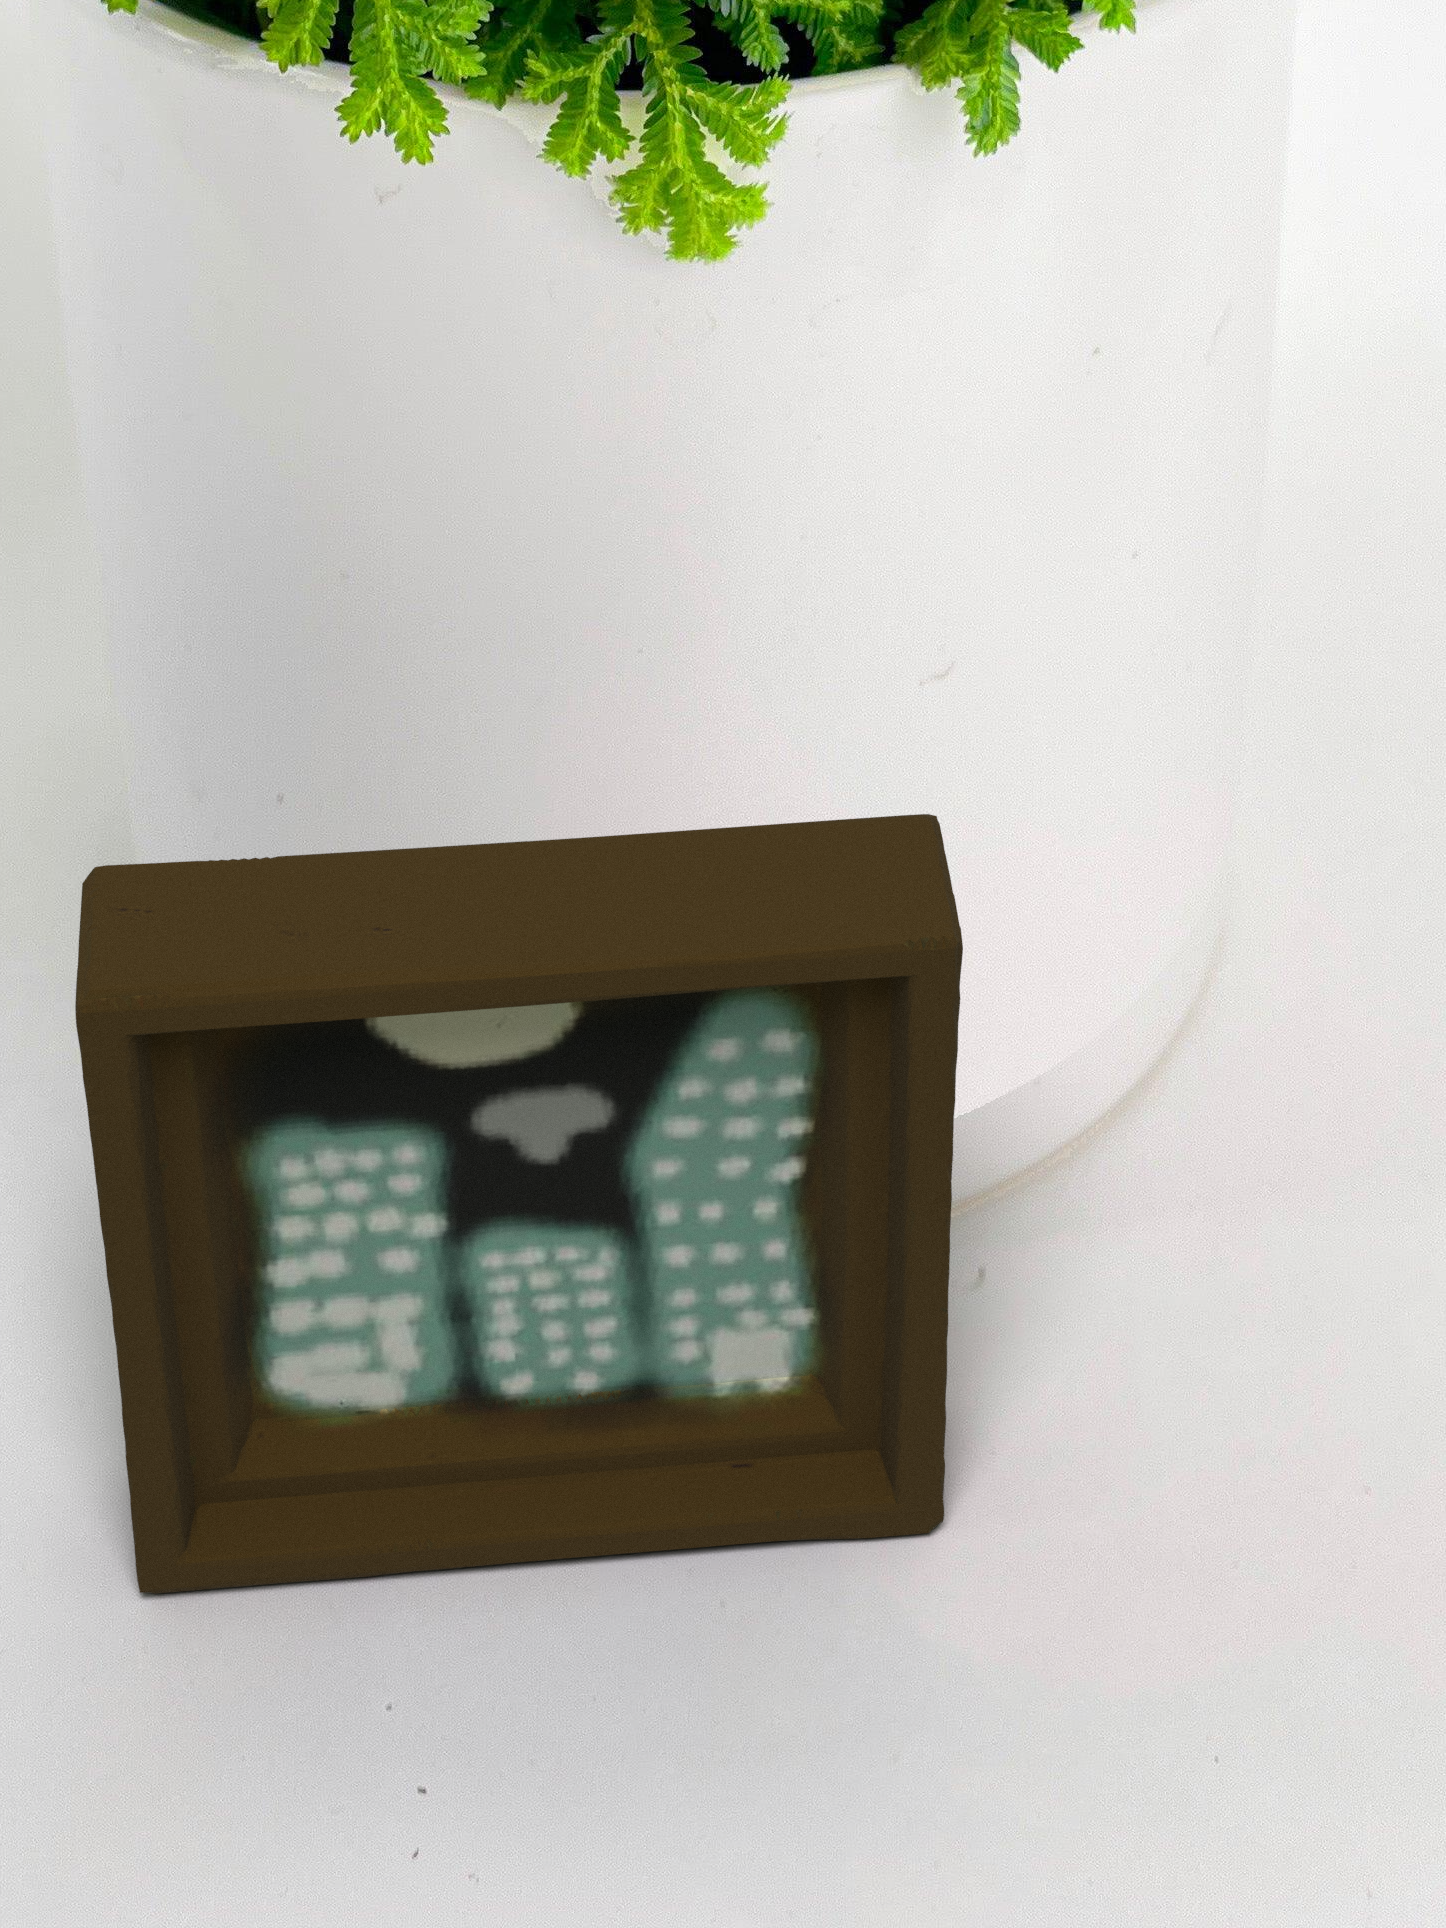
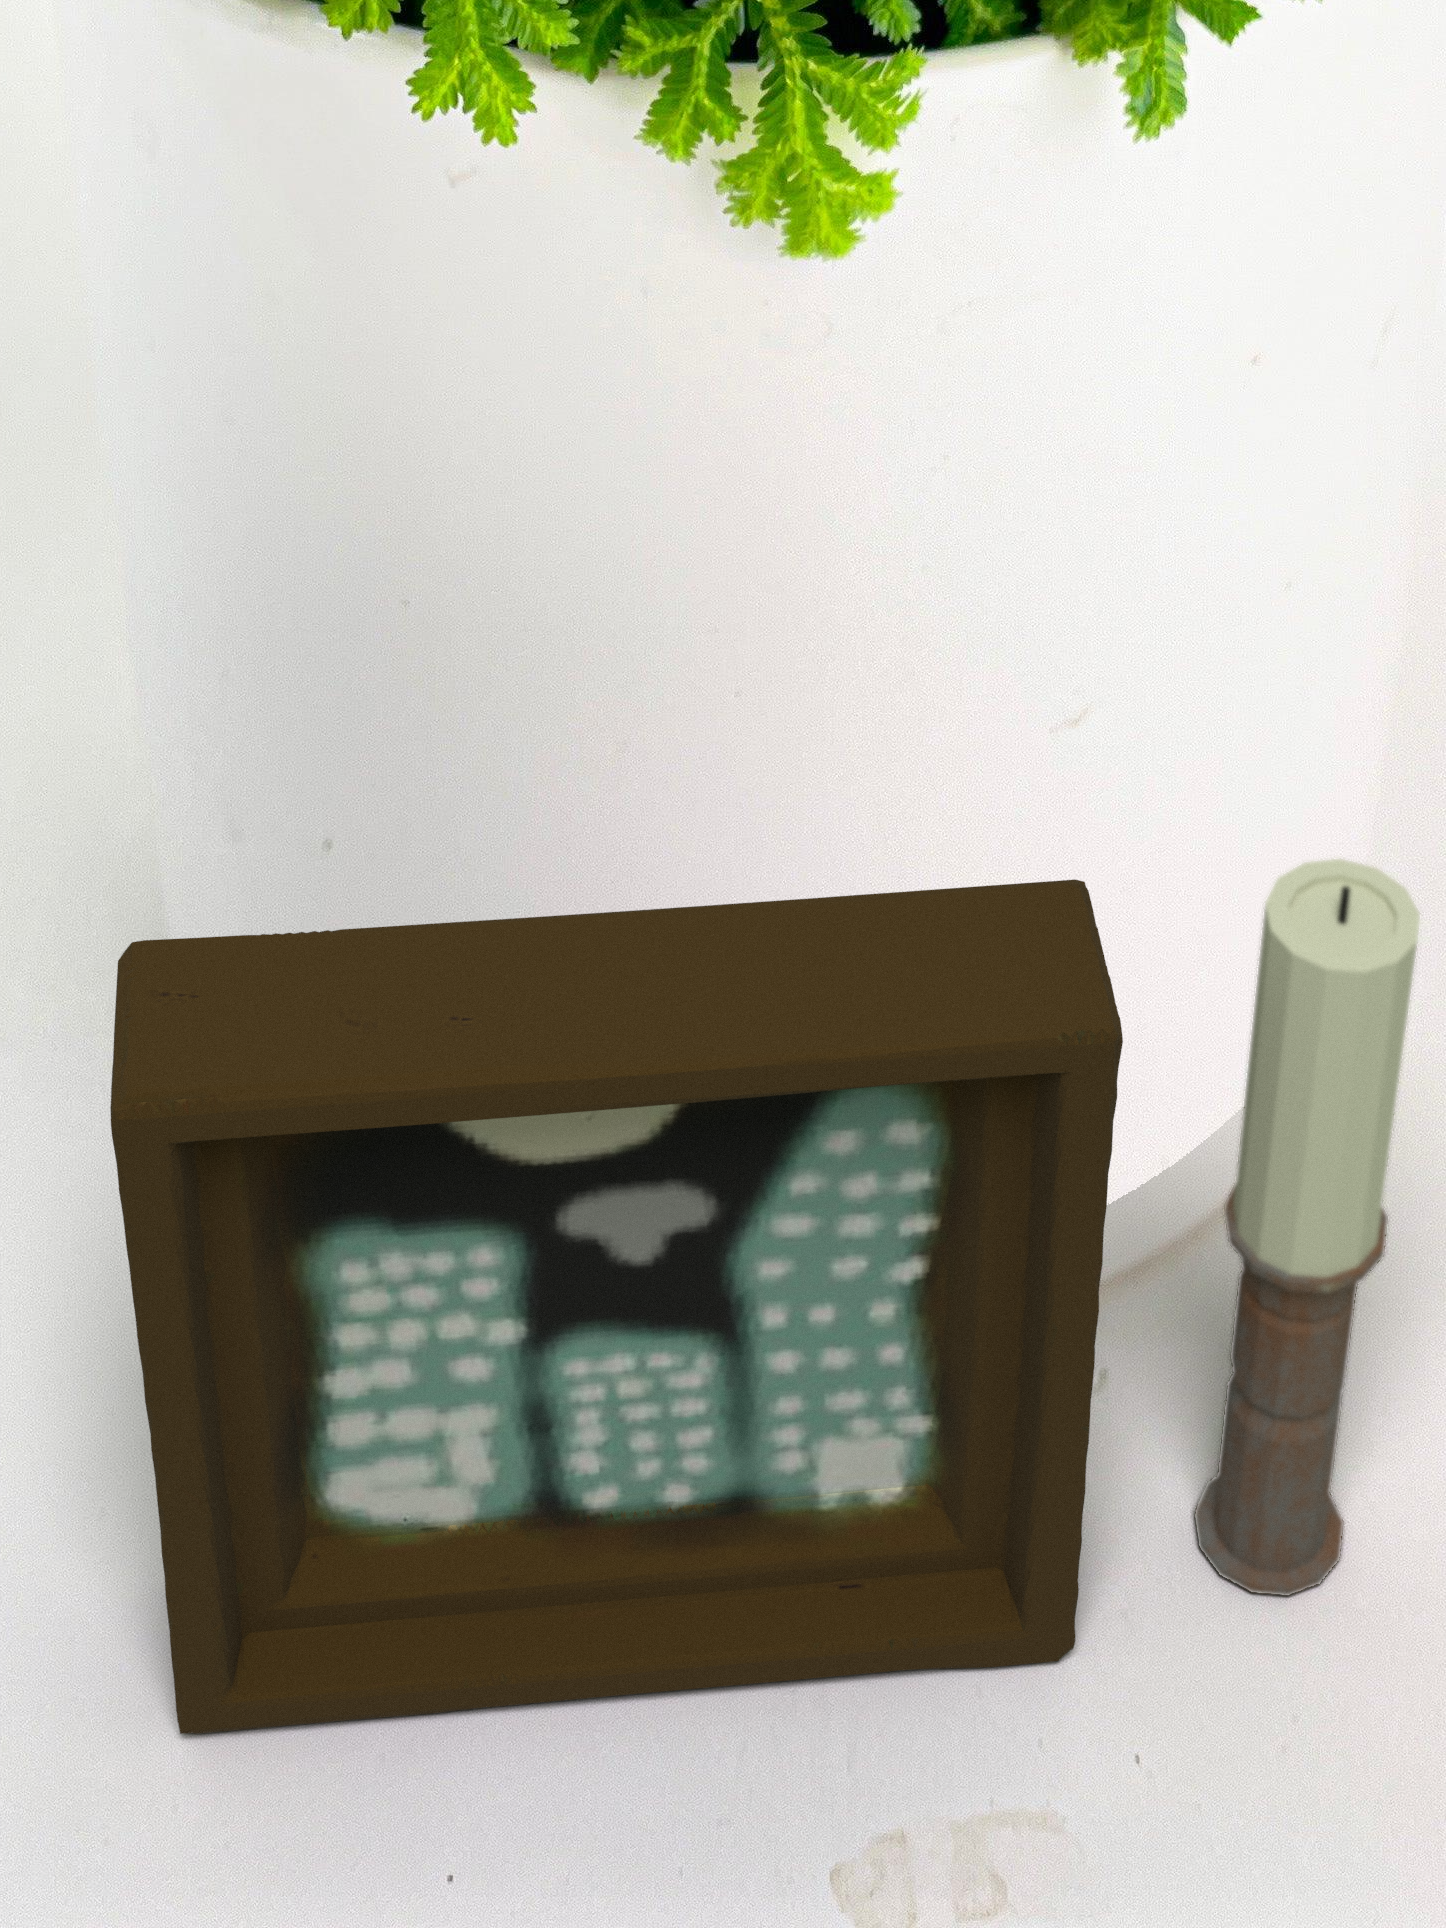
candle: none [1058,796,1232,1479] -> present [1195,859,1420,1596]

